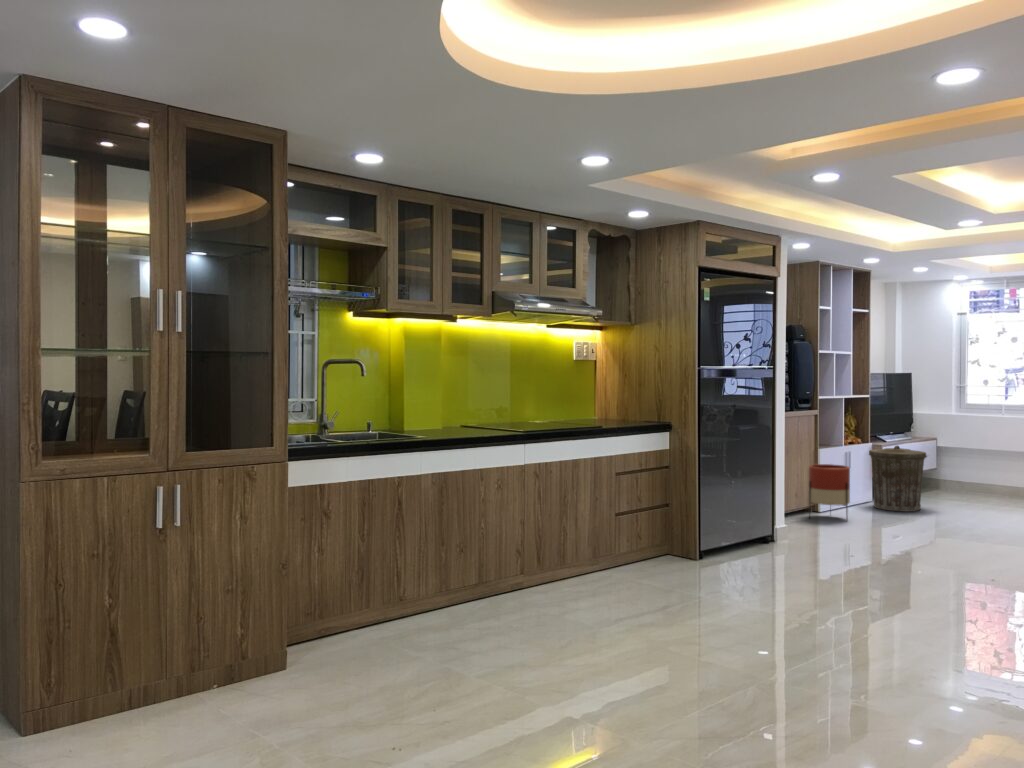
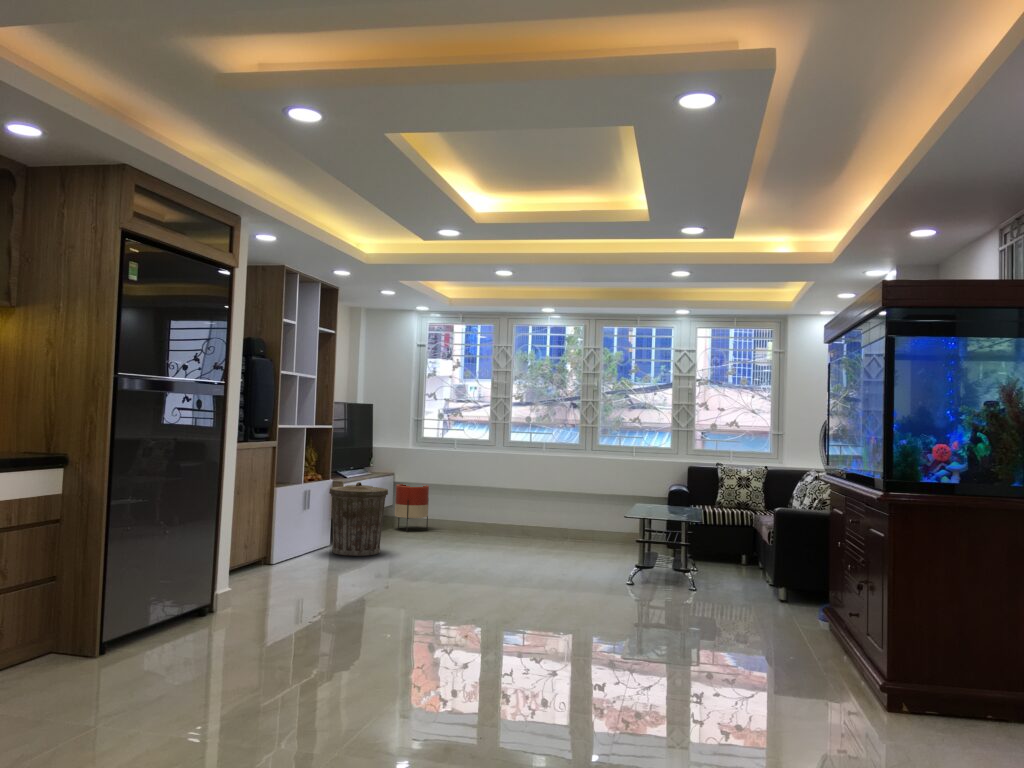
planter: present [808,464,850,517] -> present [395,484,429,532]

